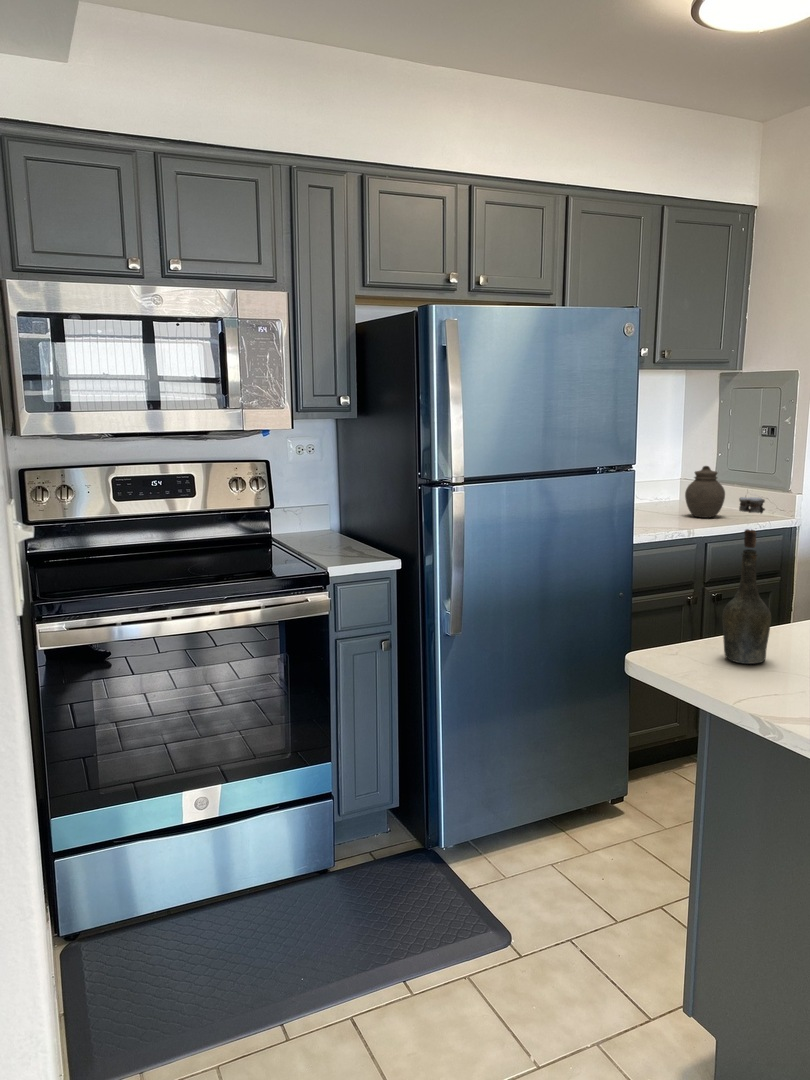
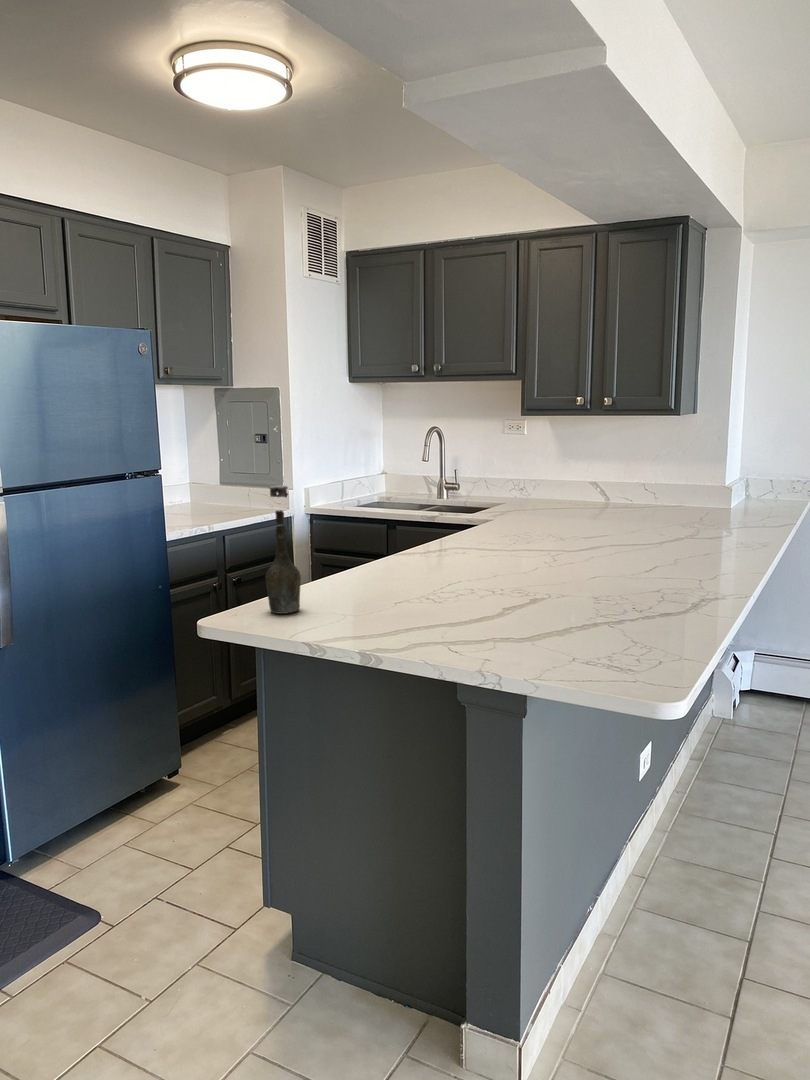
jar: present [685,466,725,518] -> none [199,469,233,515]

